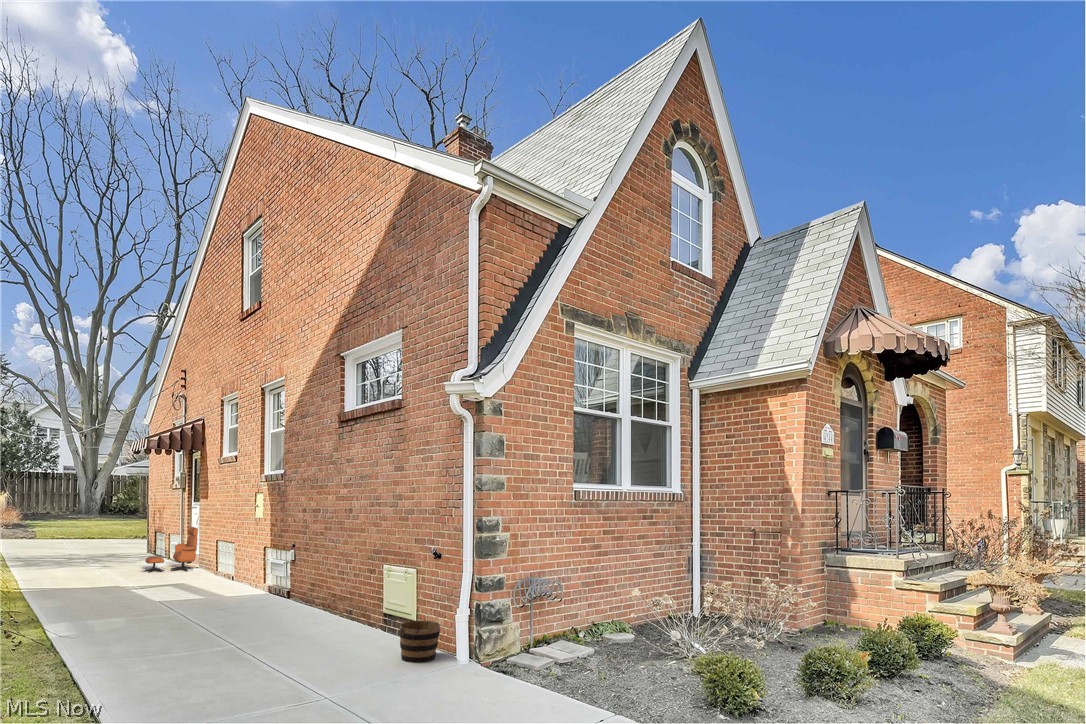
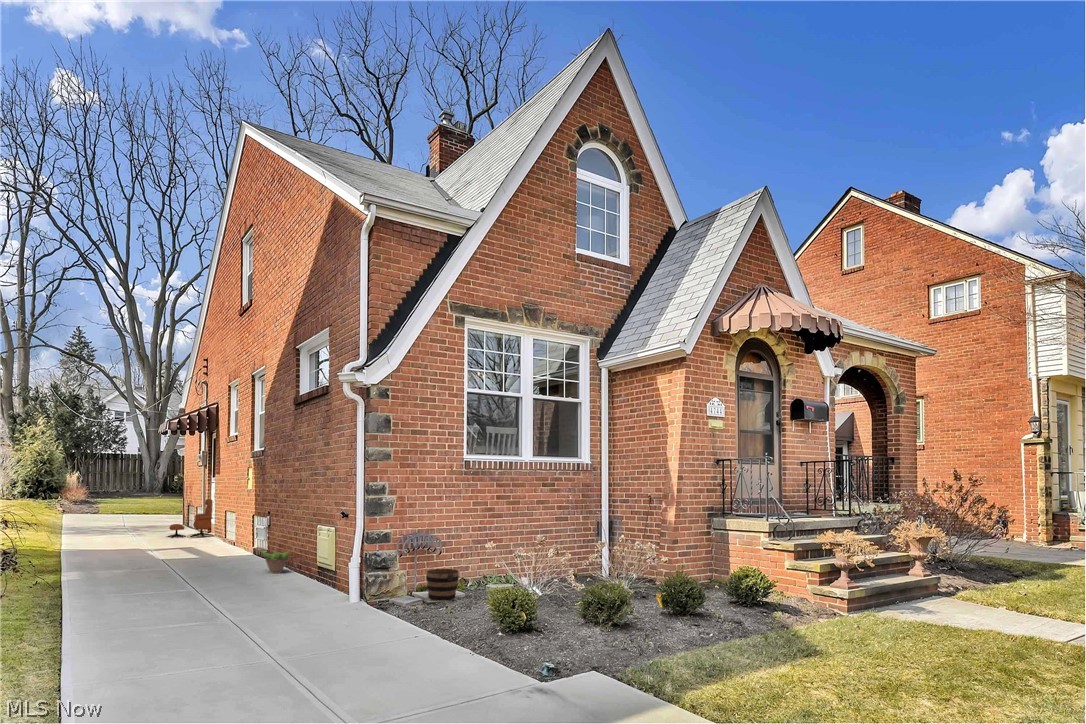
decorative plant: none [303,595,347,623] -> present [261,551,290,574]
bucket: present [399,620,440,663] -> present [426,569,459,600]

